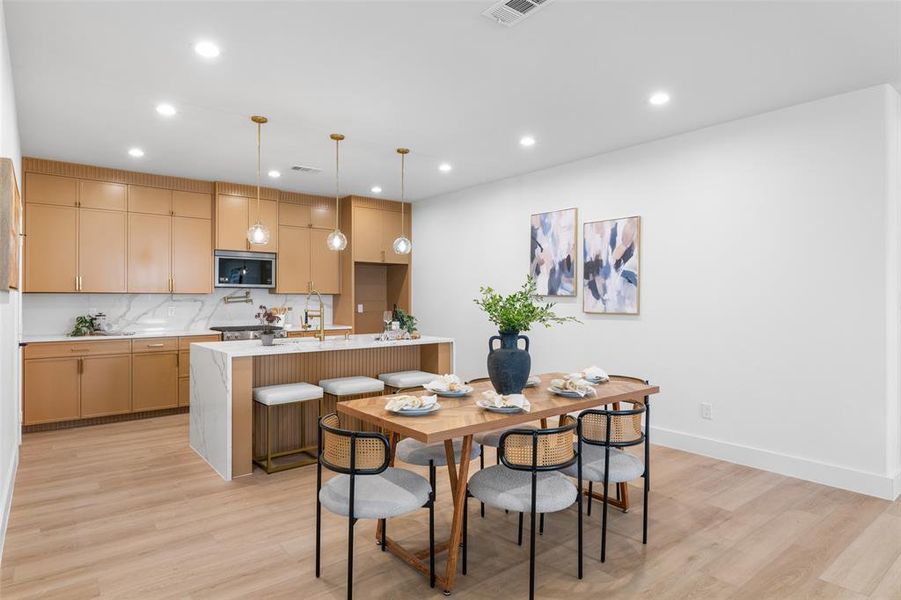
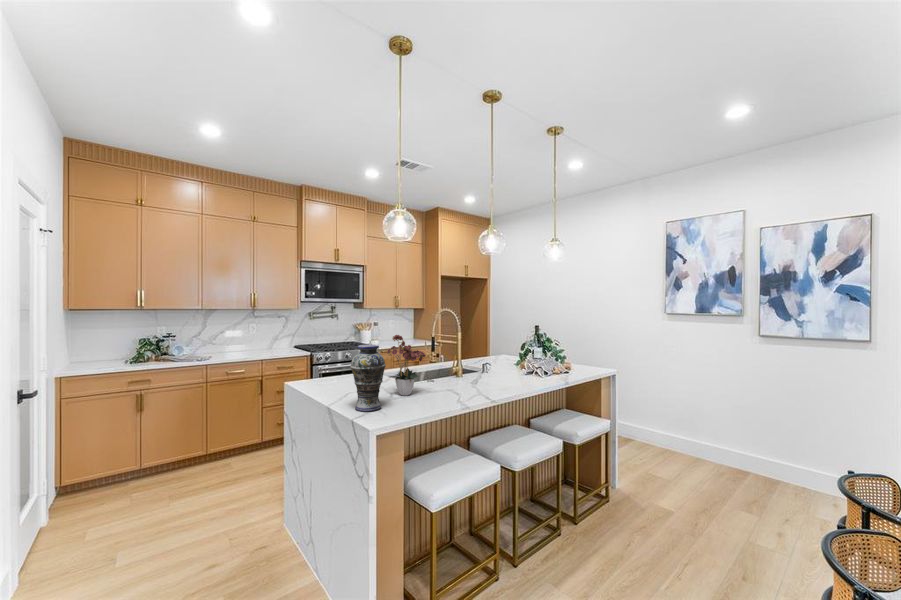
vase: none [224,309,247,349] -> present [350,345,386,412]

